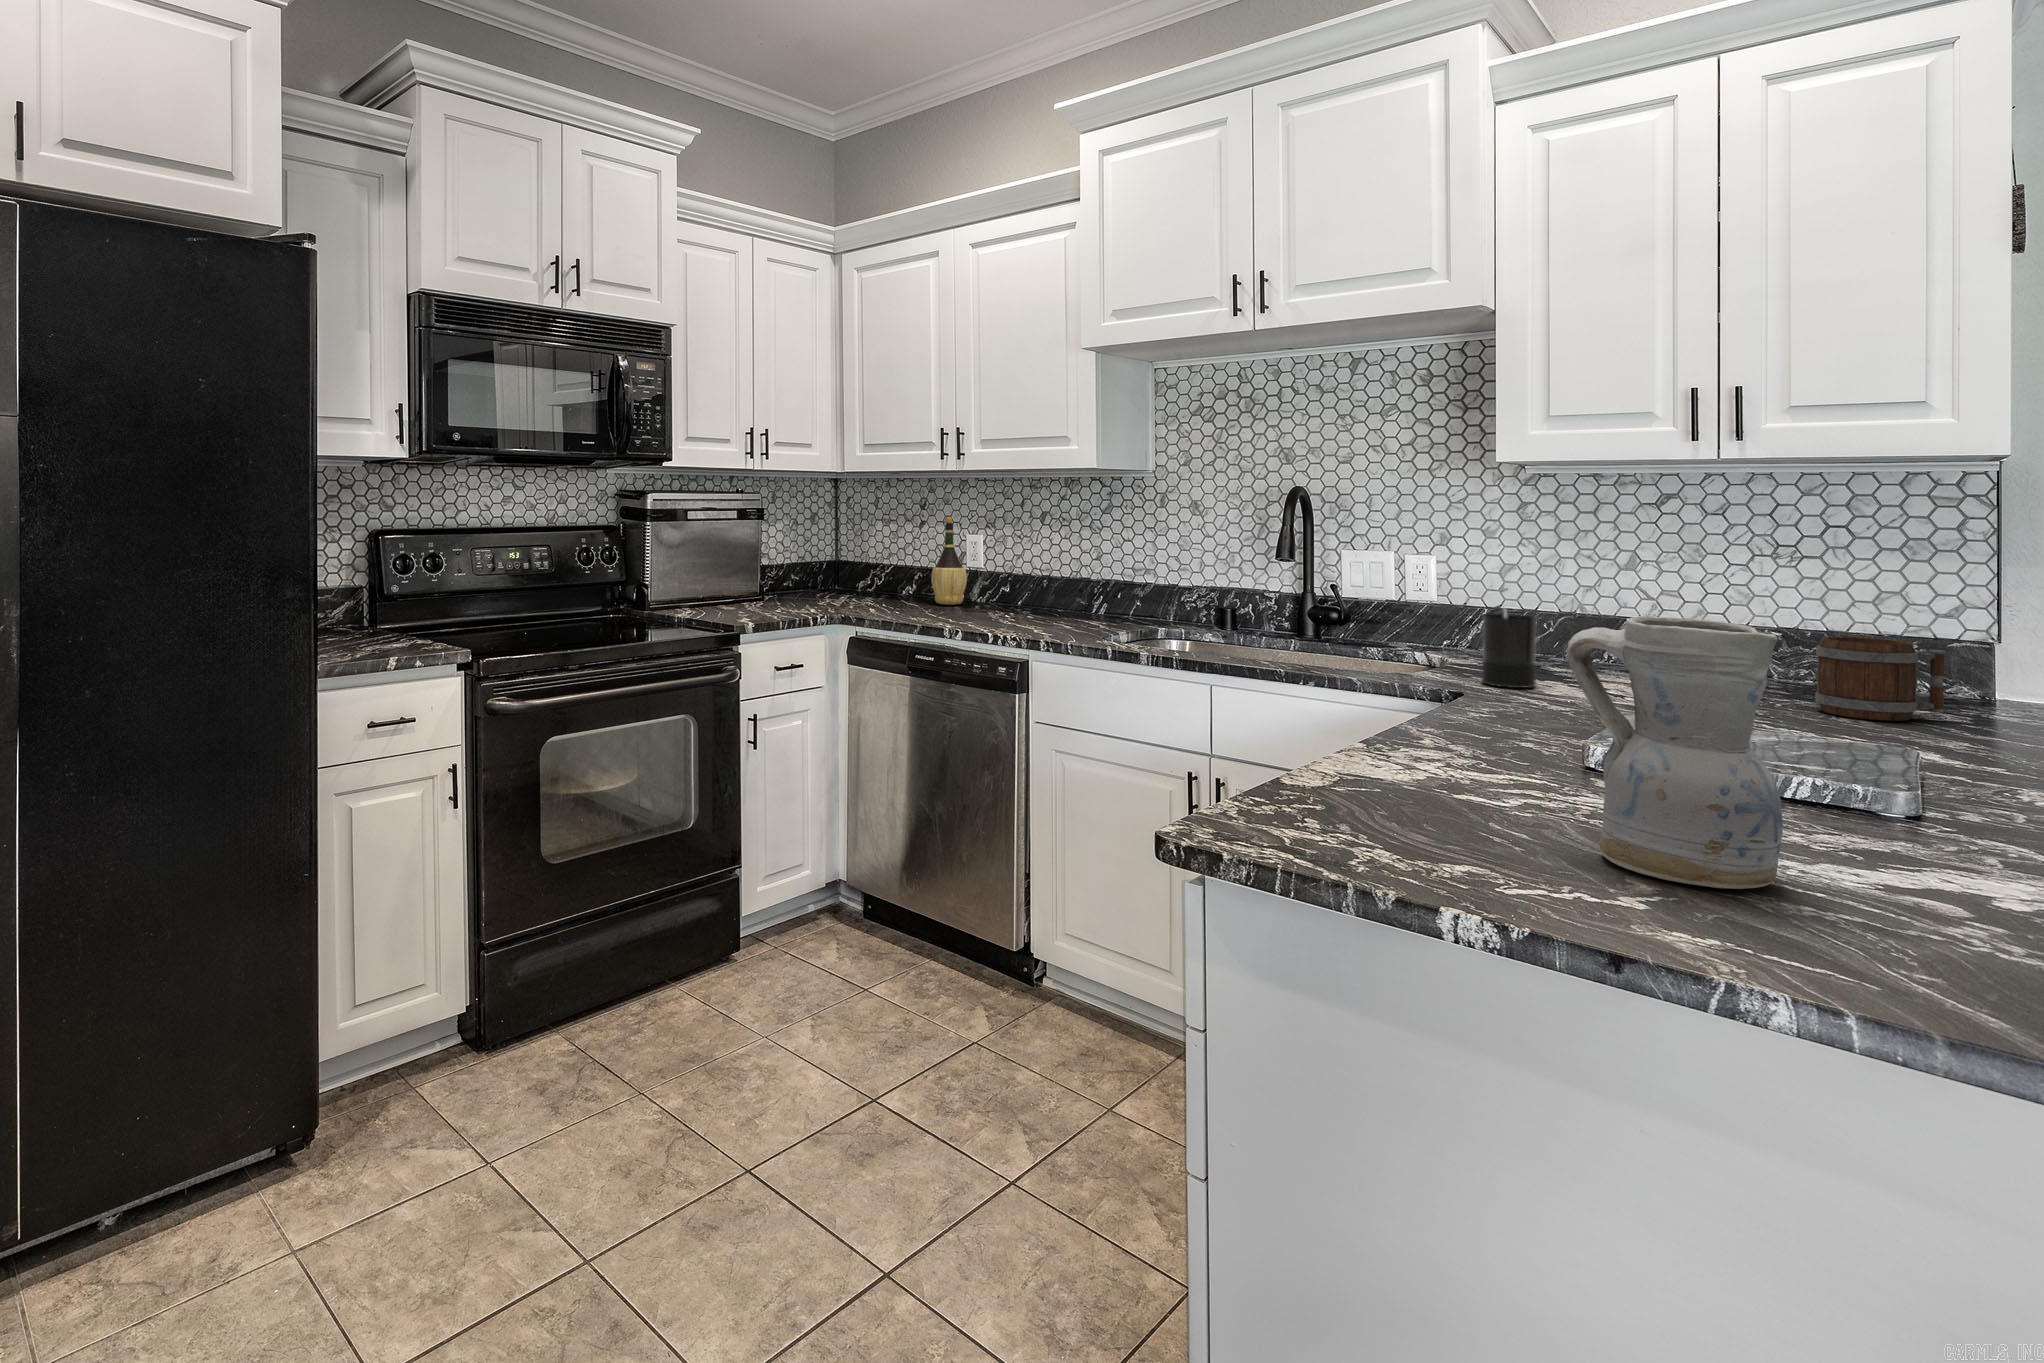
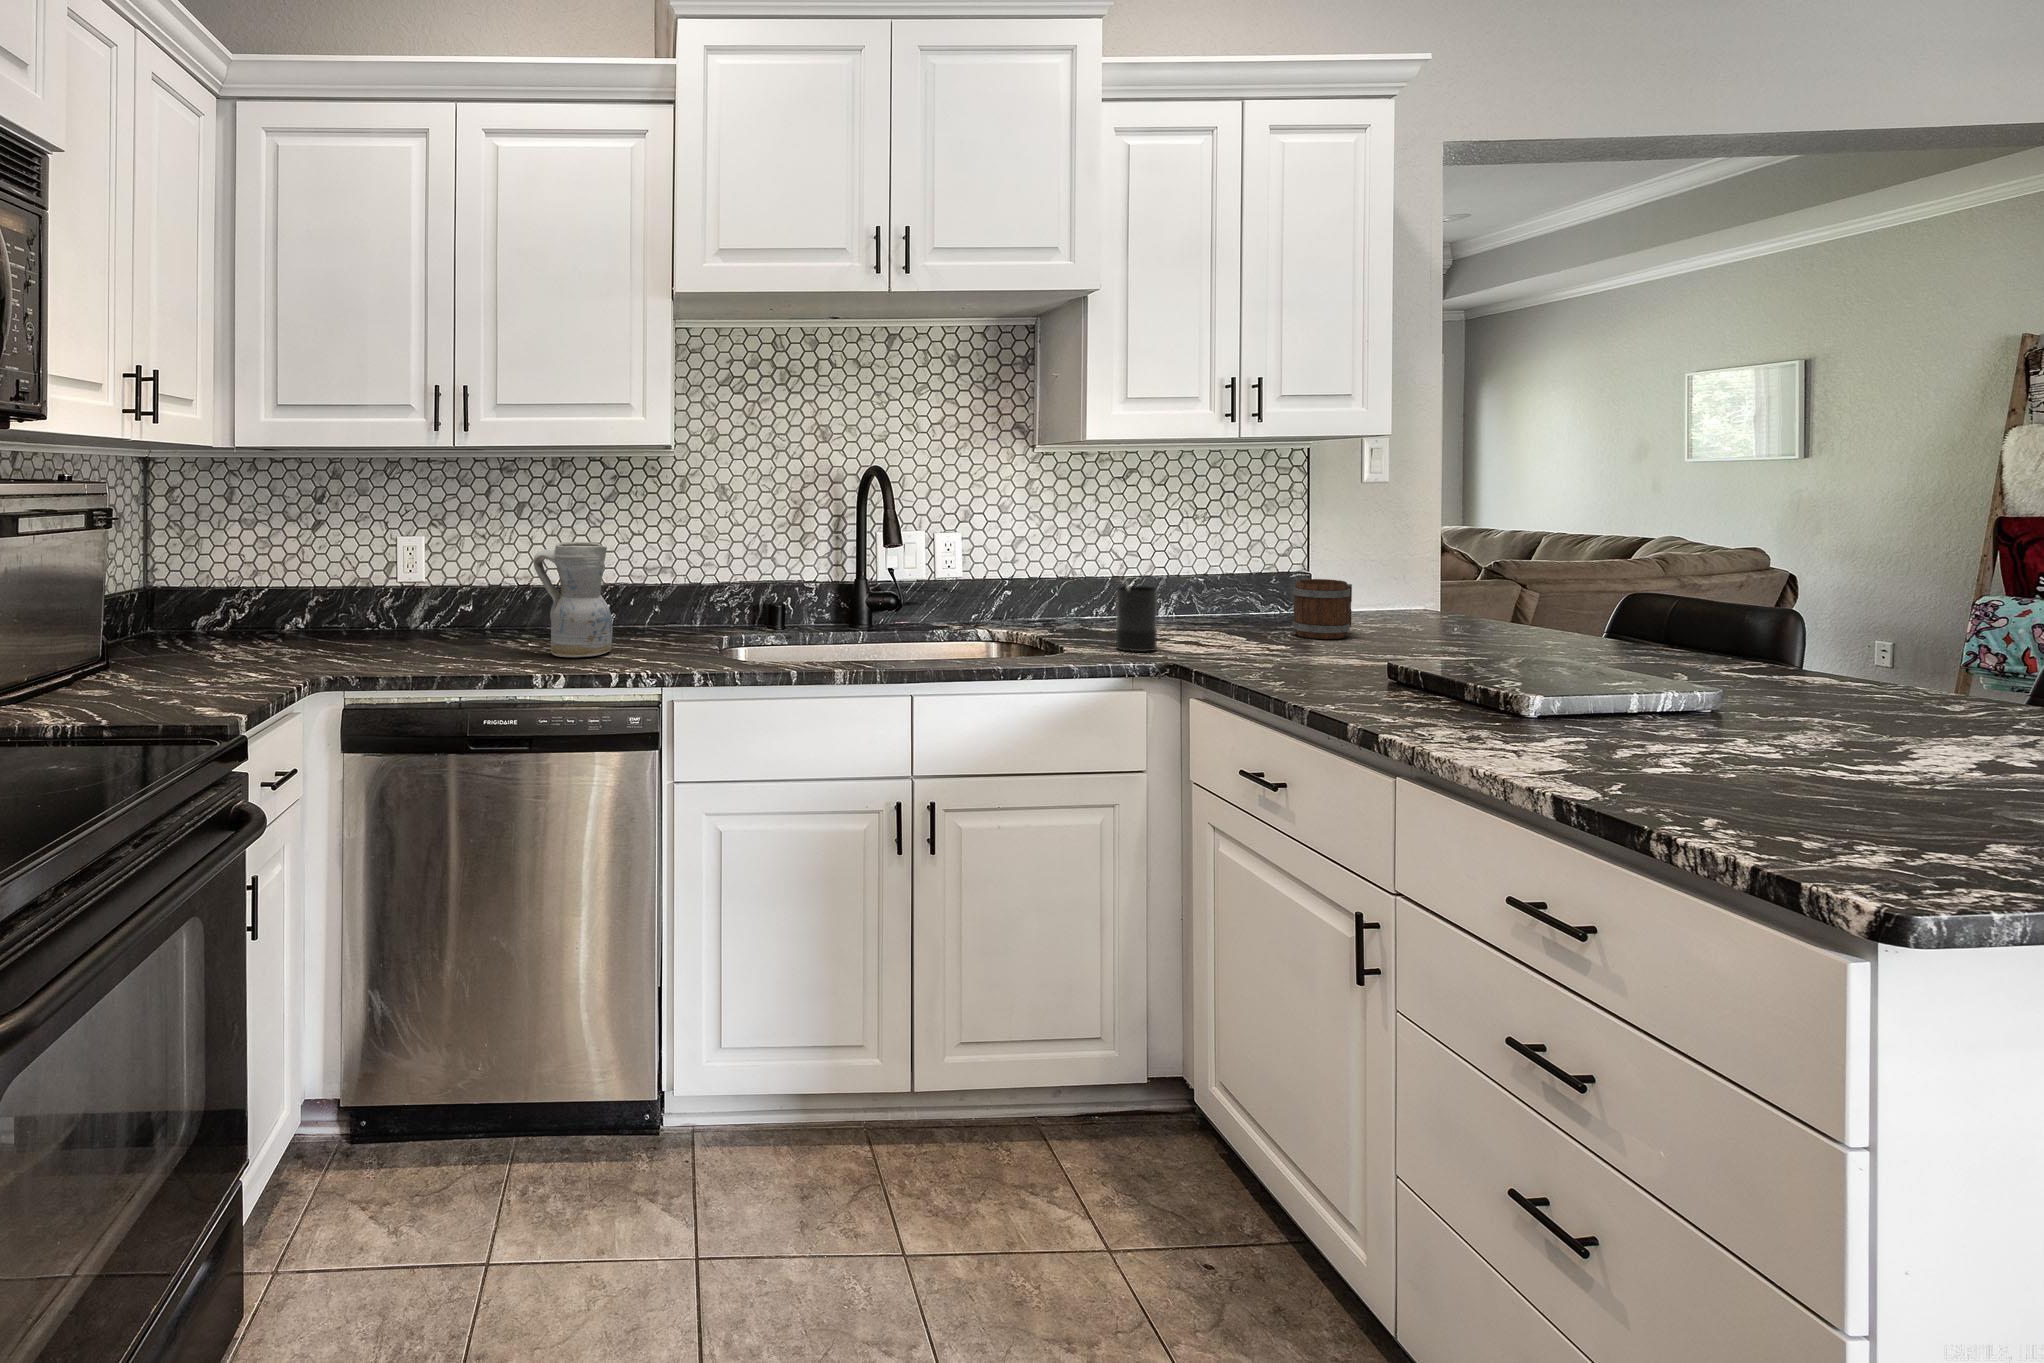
wine bottle: present [932,517,967,605] -> none [373,514,424,636]
ceramic pitcher: present [1567,616,1783,889] -> present [533,542,613,657]

